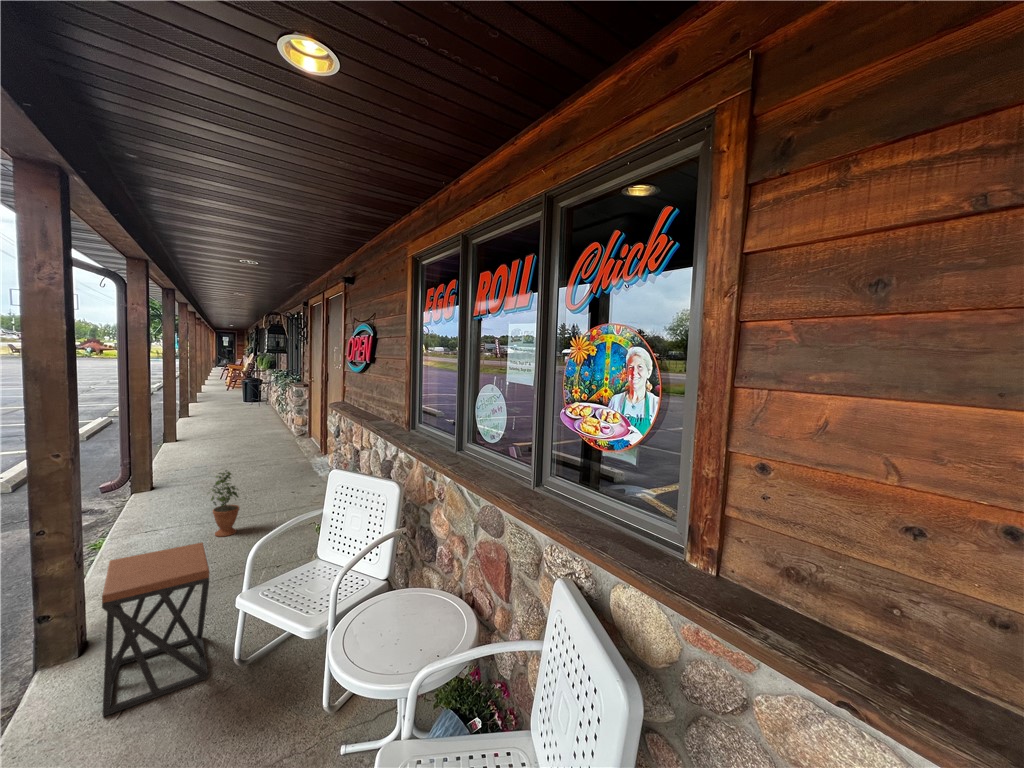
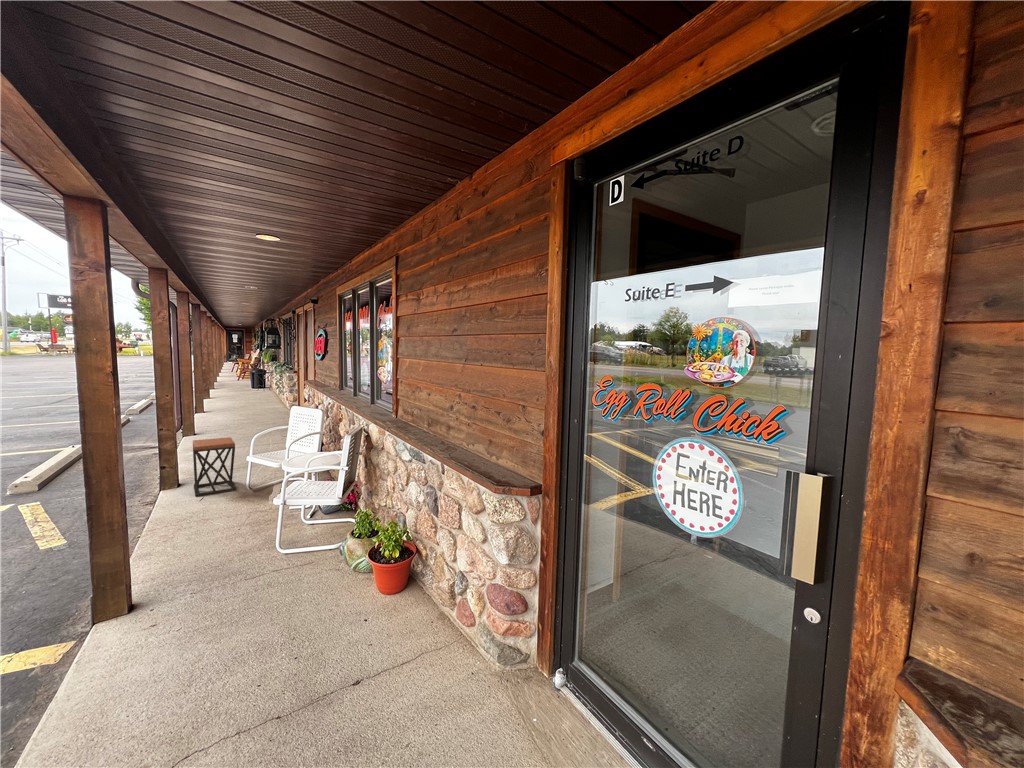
potted plant: present [211,470,239,537] -> none [230,416,248,454]

